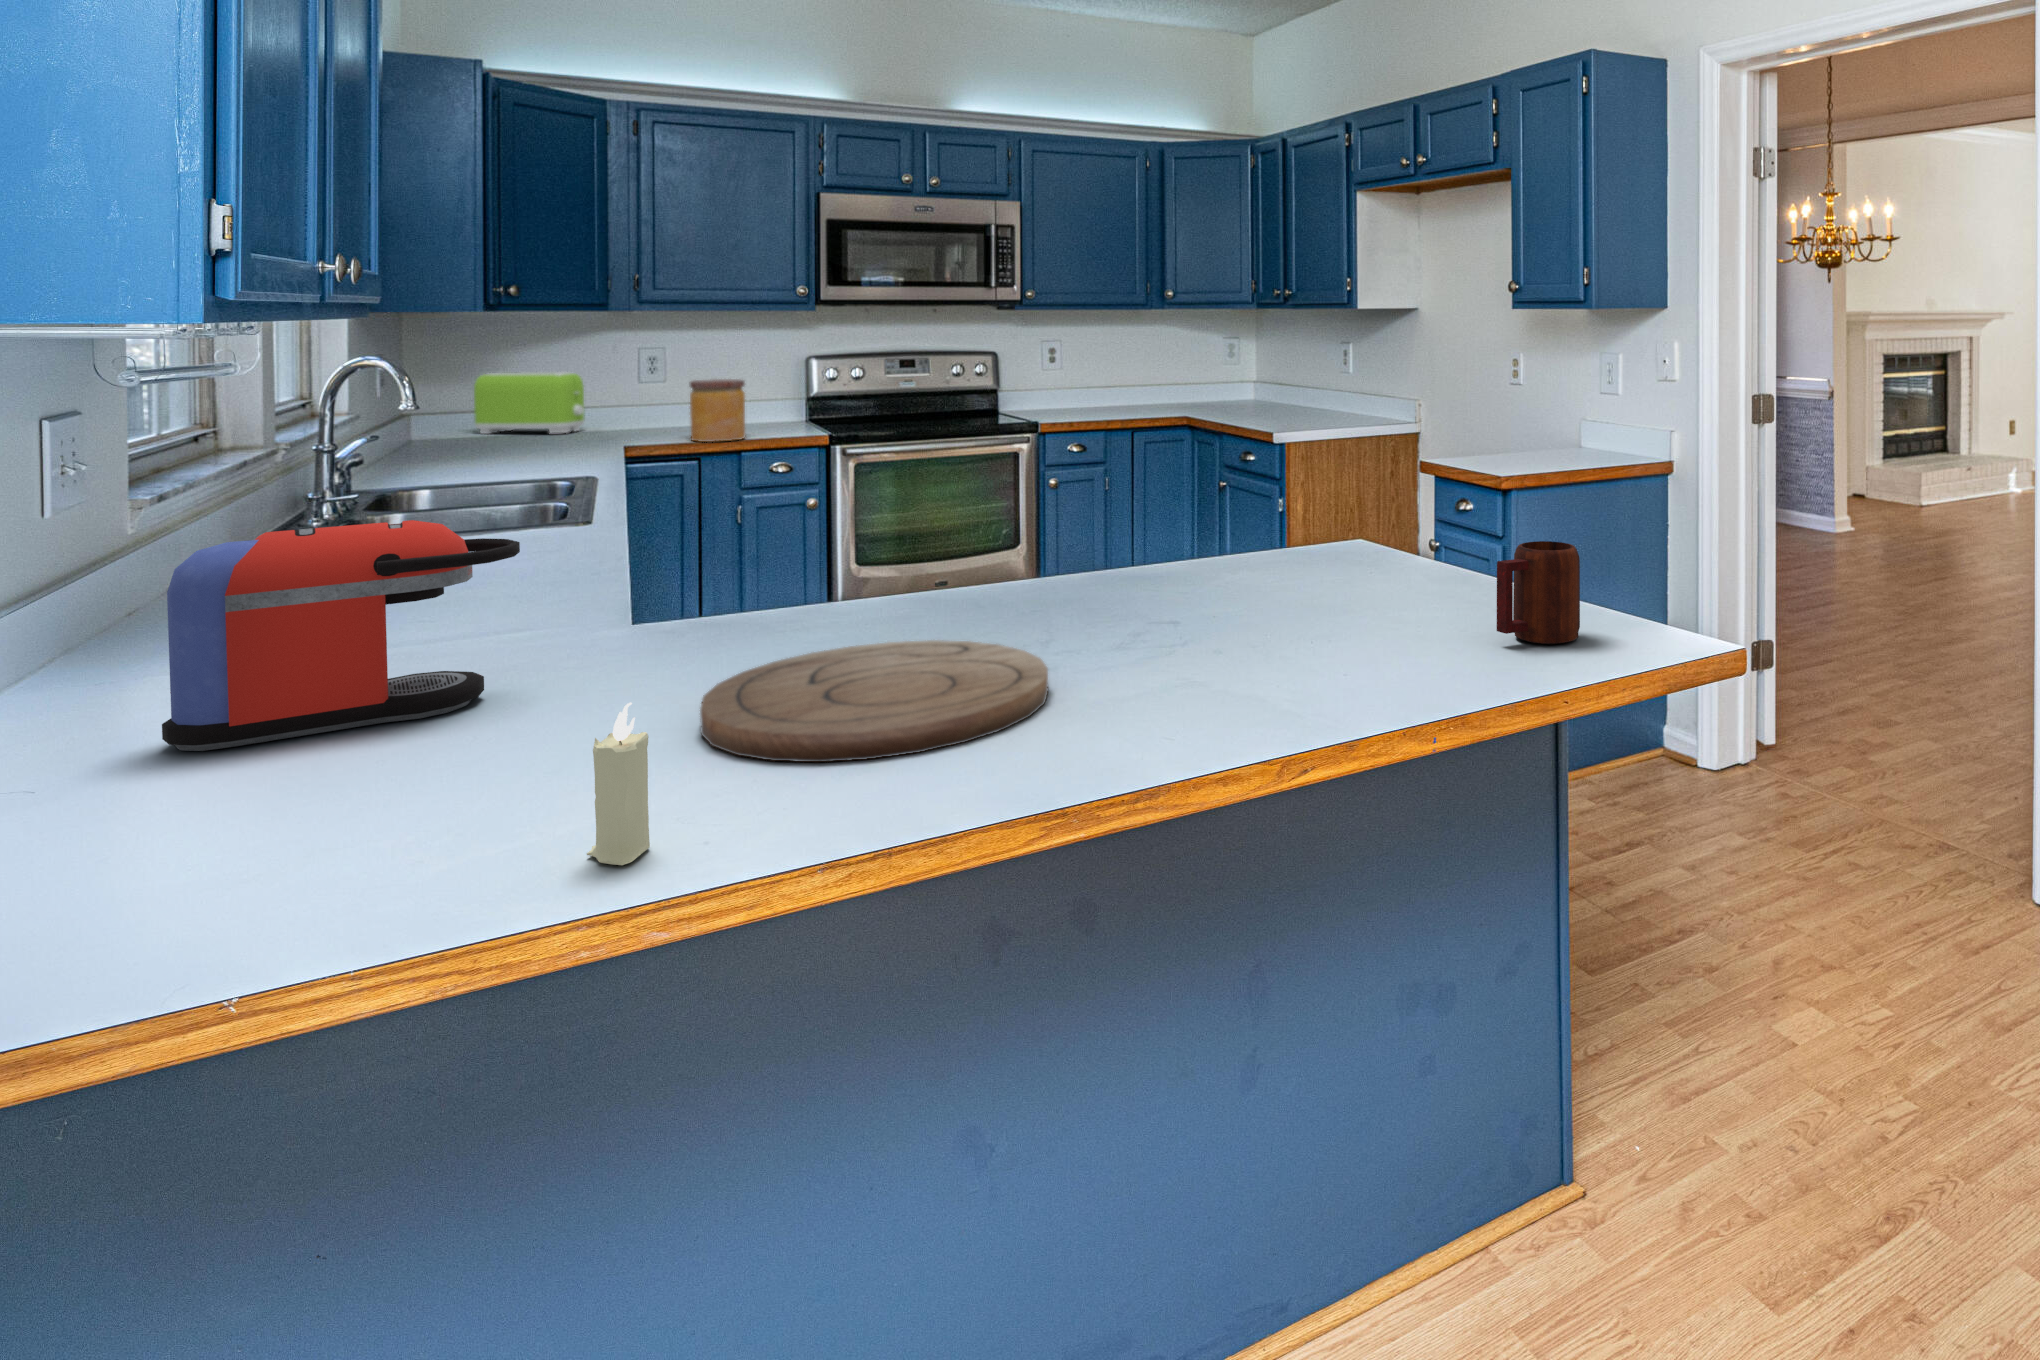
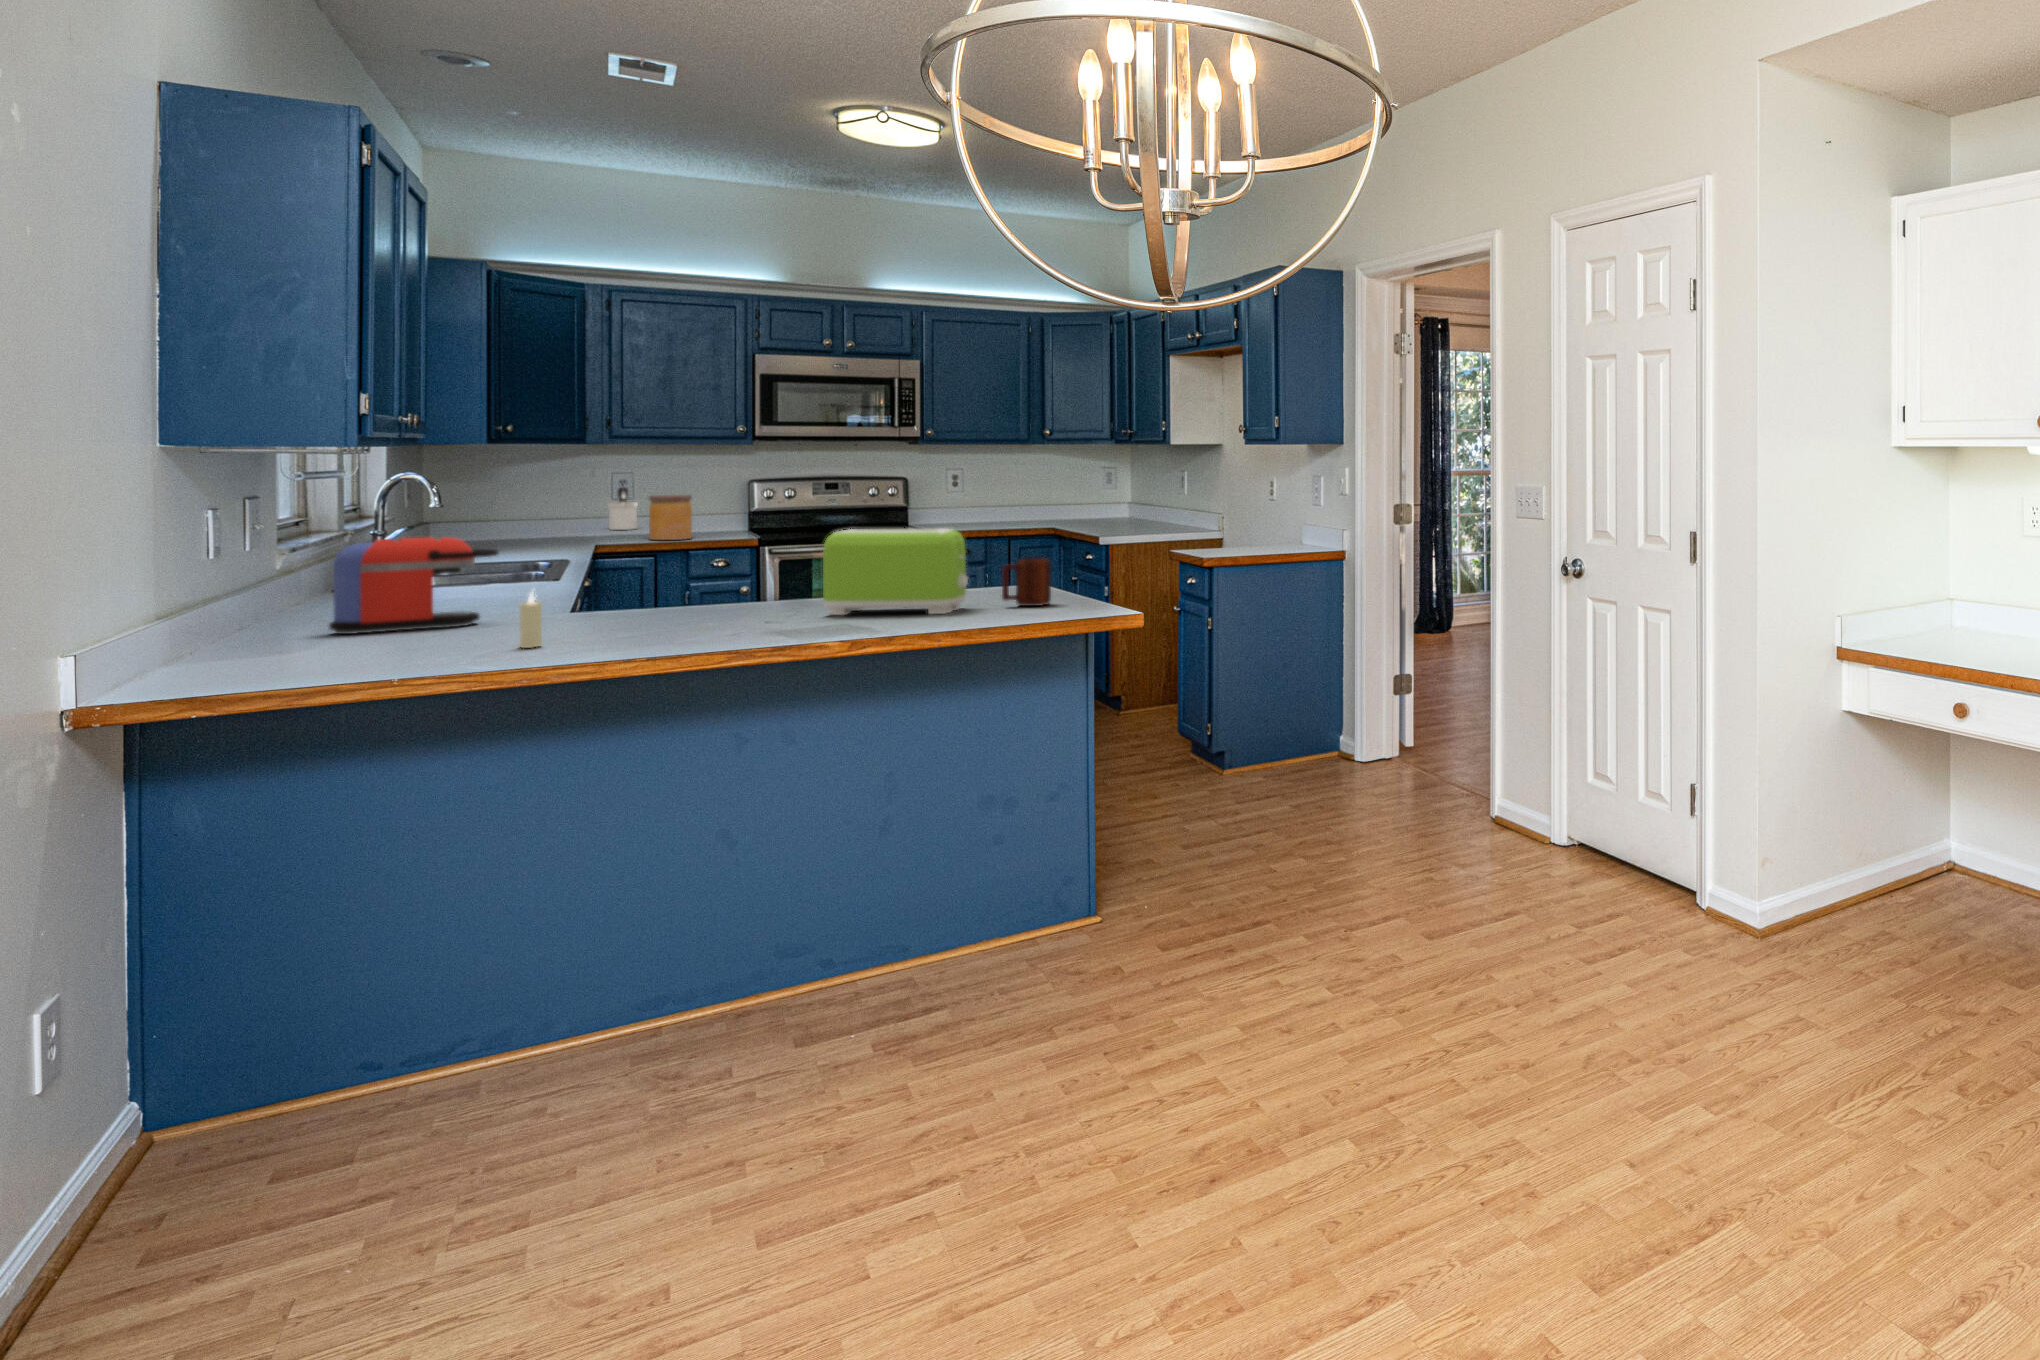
soap dispenser: none [631,369,668,424] -> present [608,488,638,530]
toaster: present [474,372,585,434] -> present [823,528,968,615]
cutting board: present [700,640,1048,762] -> none [579,602,756,633]

